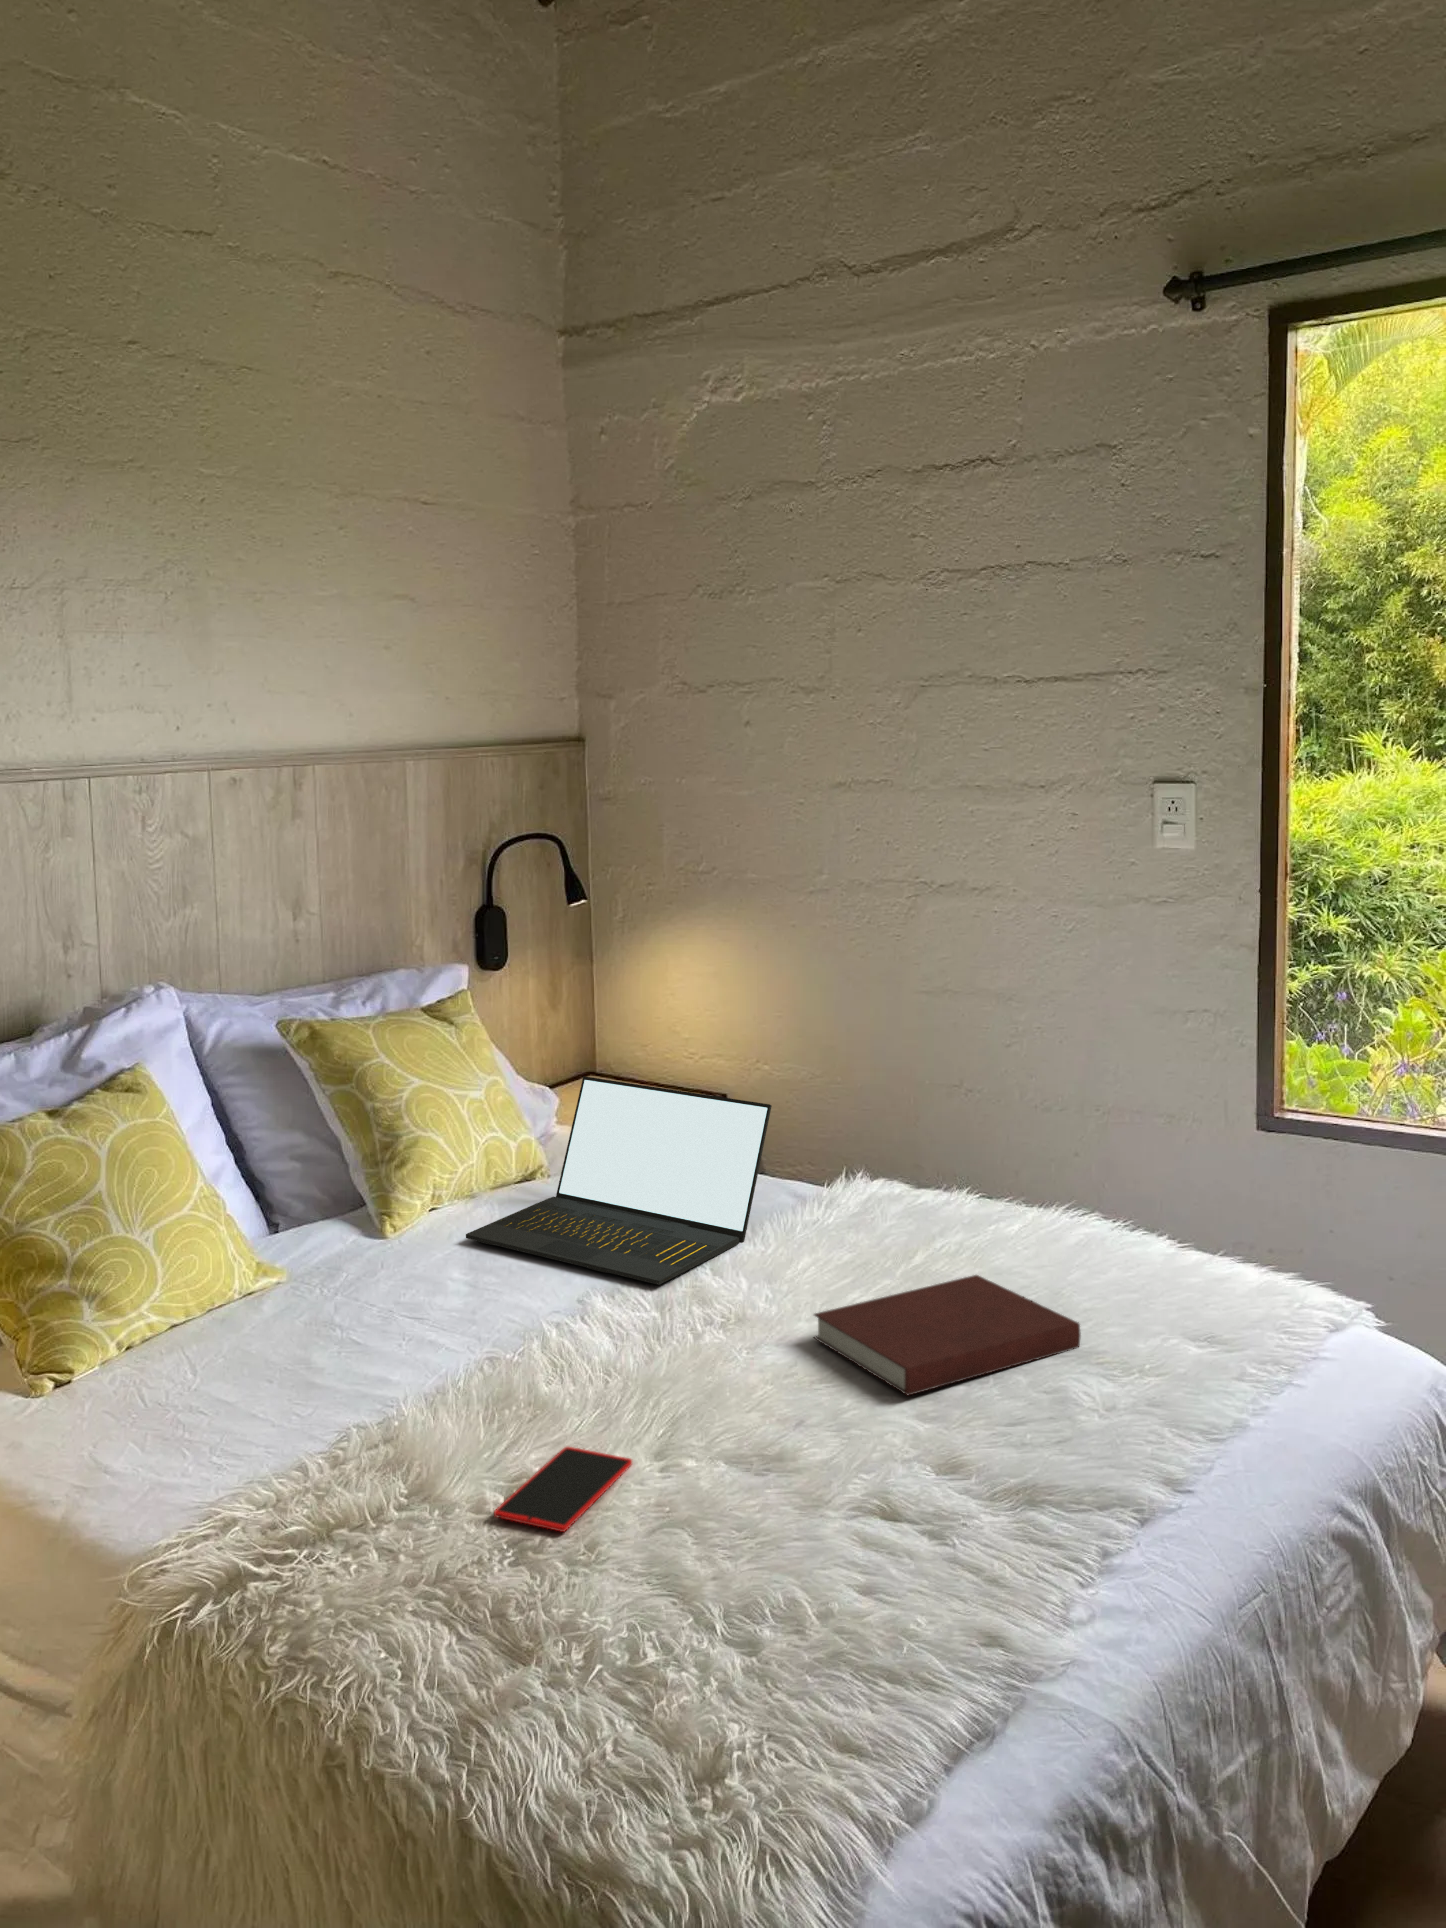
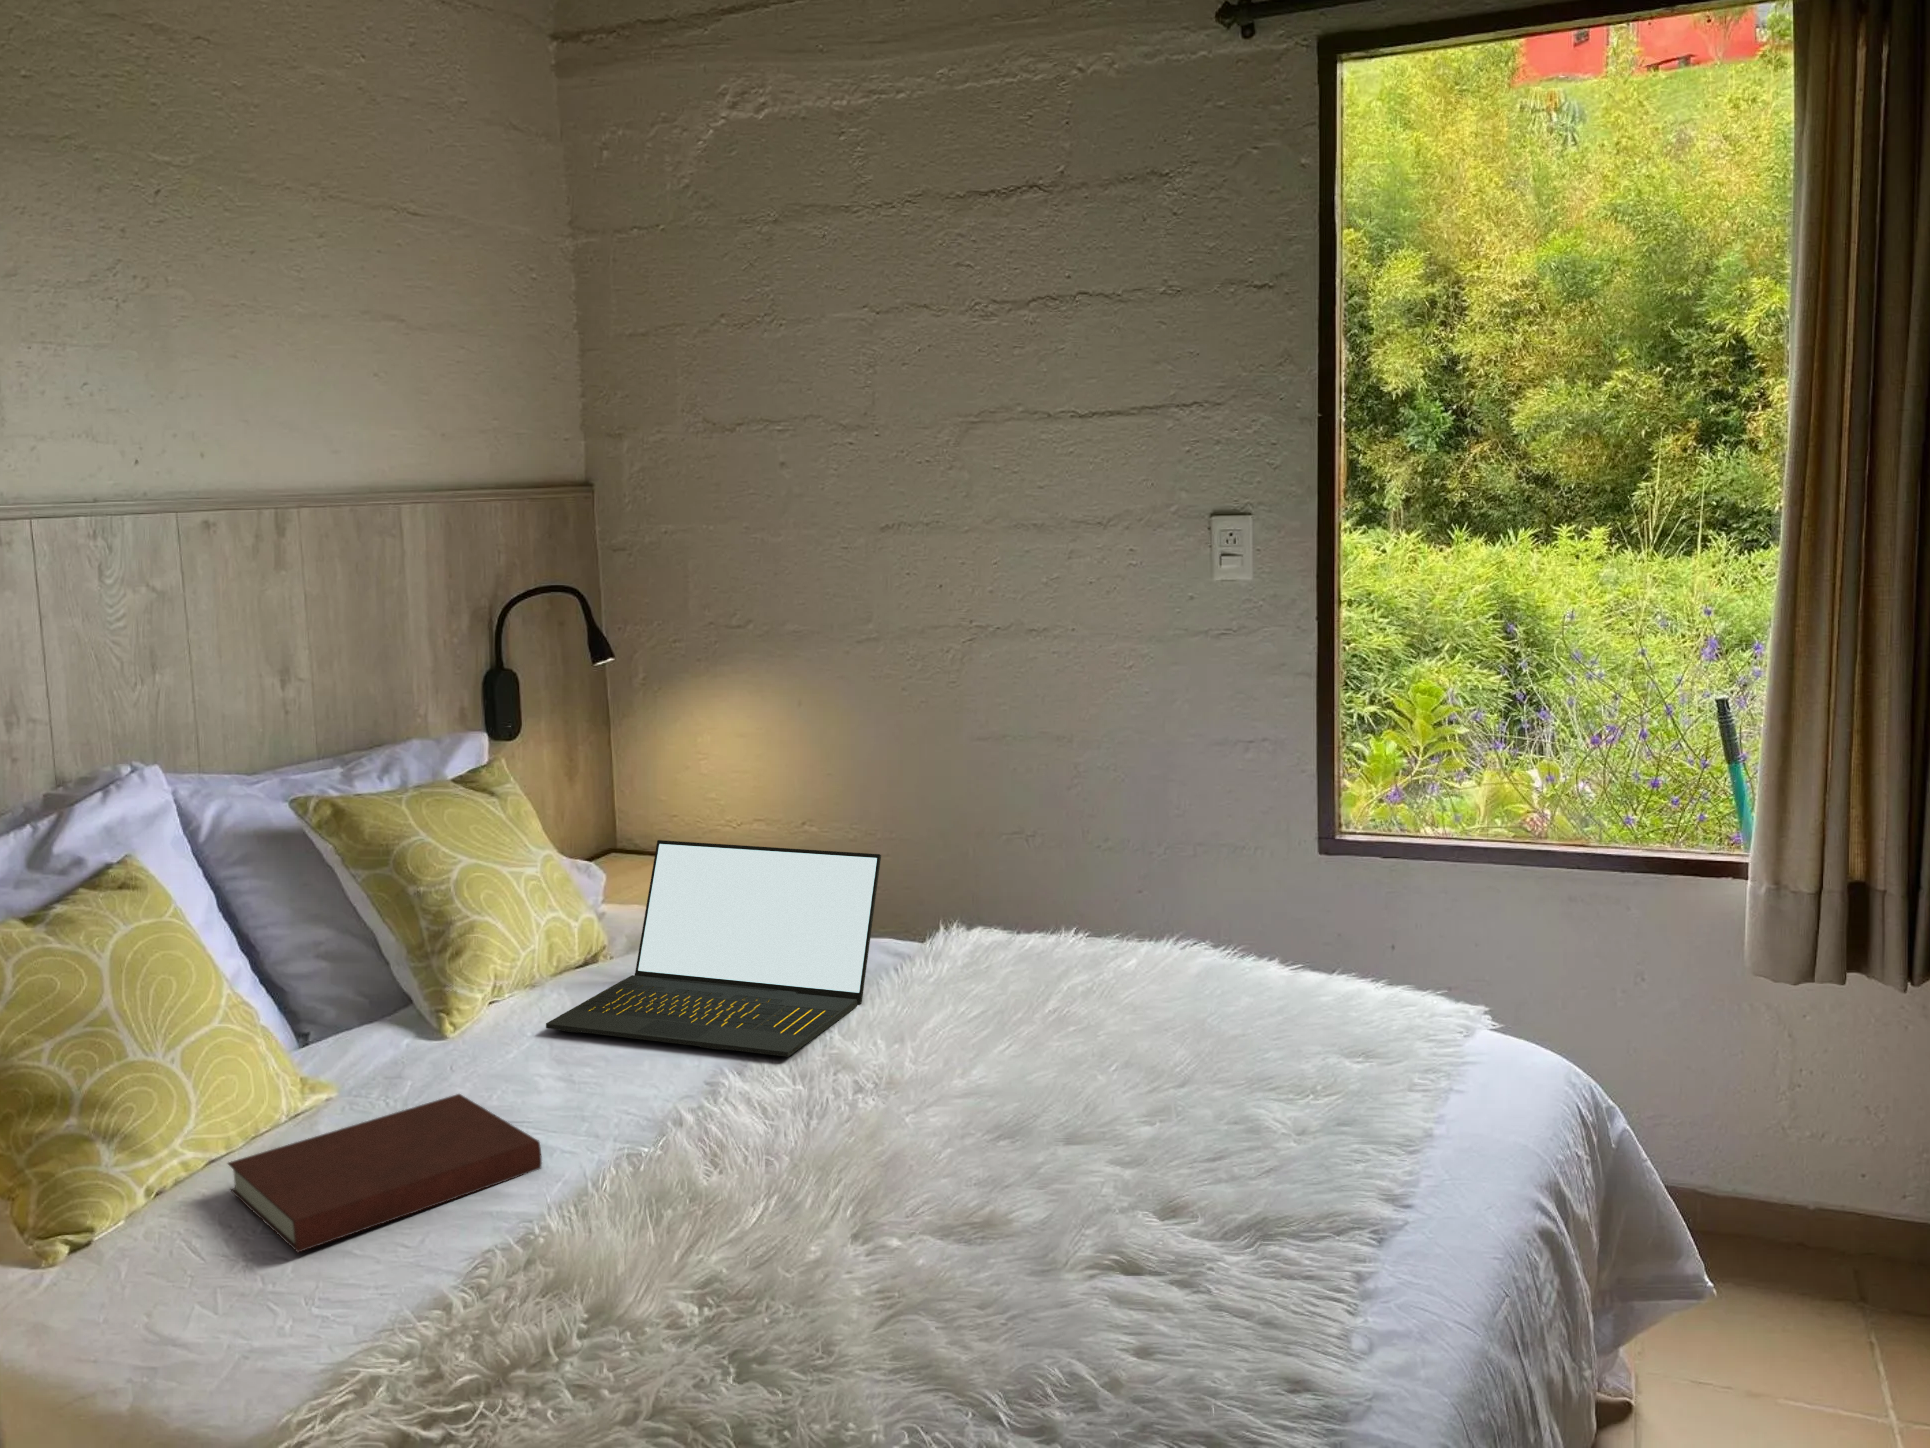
notebook: present [814,1275,1081,1395] -> present [228,1094,542,1252]
smartphone: present [494,1447,632,1532] -> none [695,1241,832,1337]

